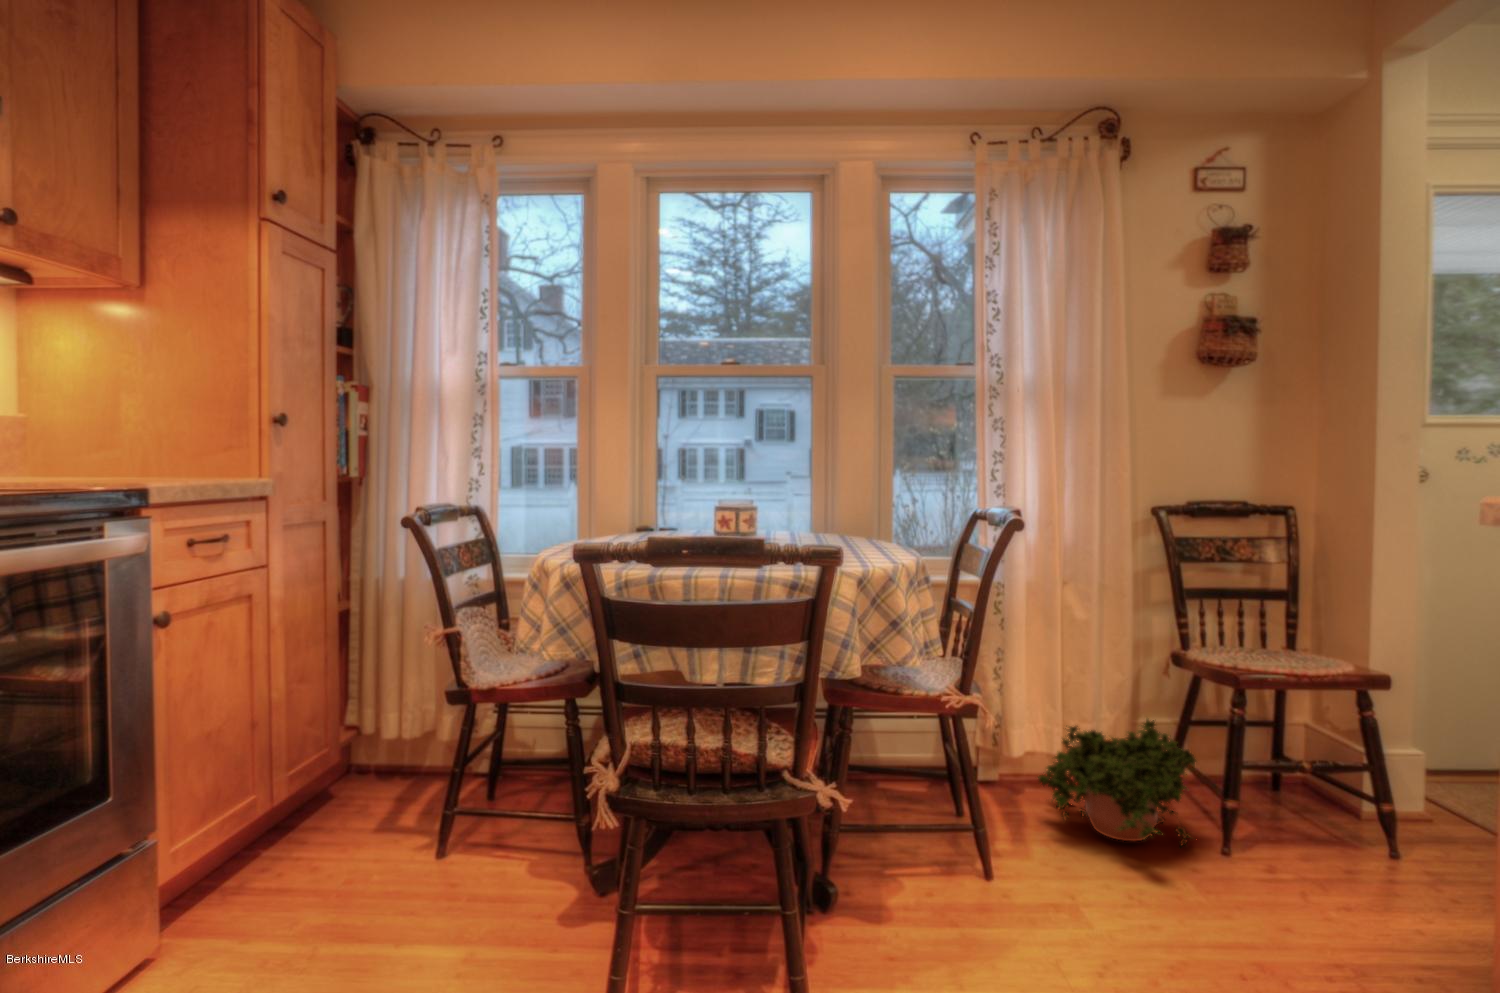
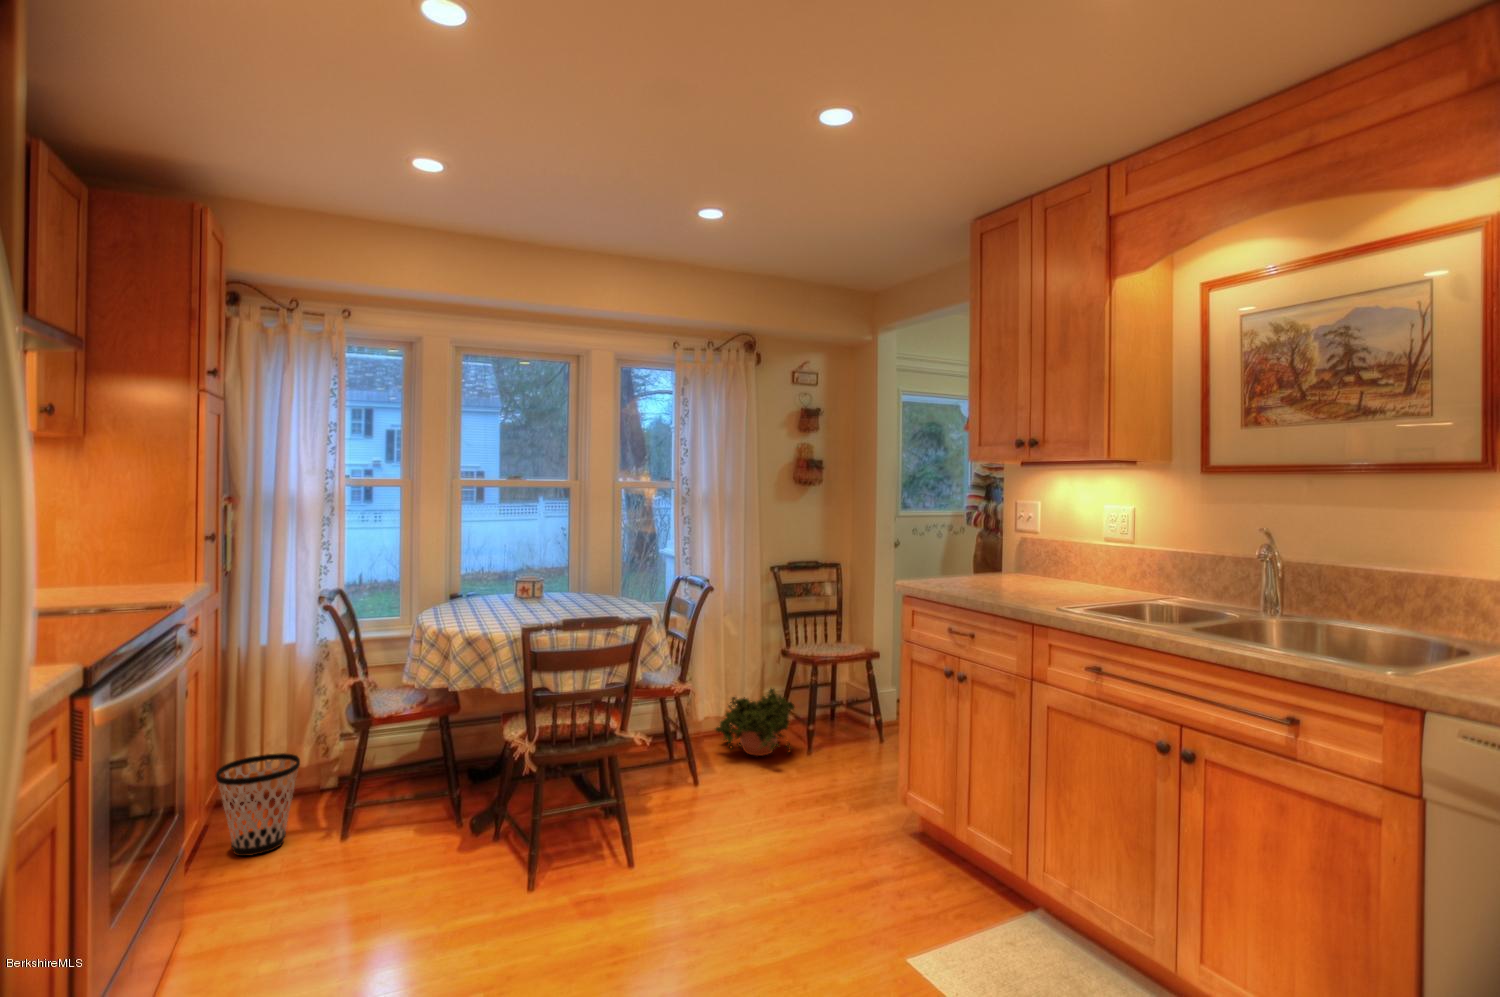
wastebasket: none [290,723,401,861] -> present [215,753,300,856]

